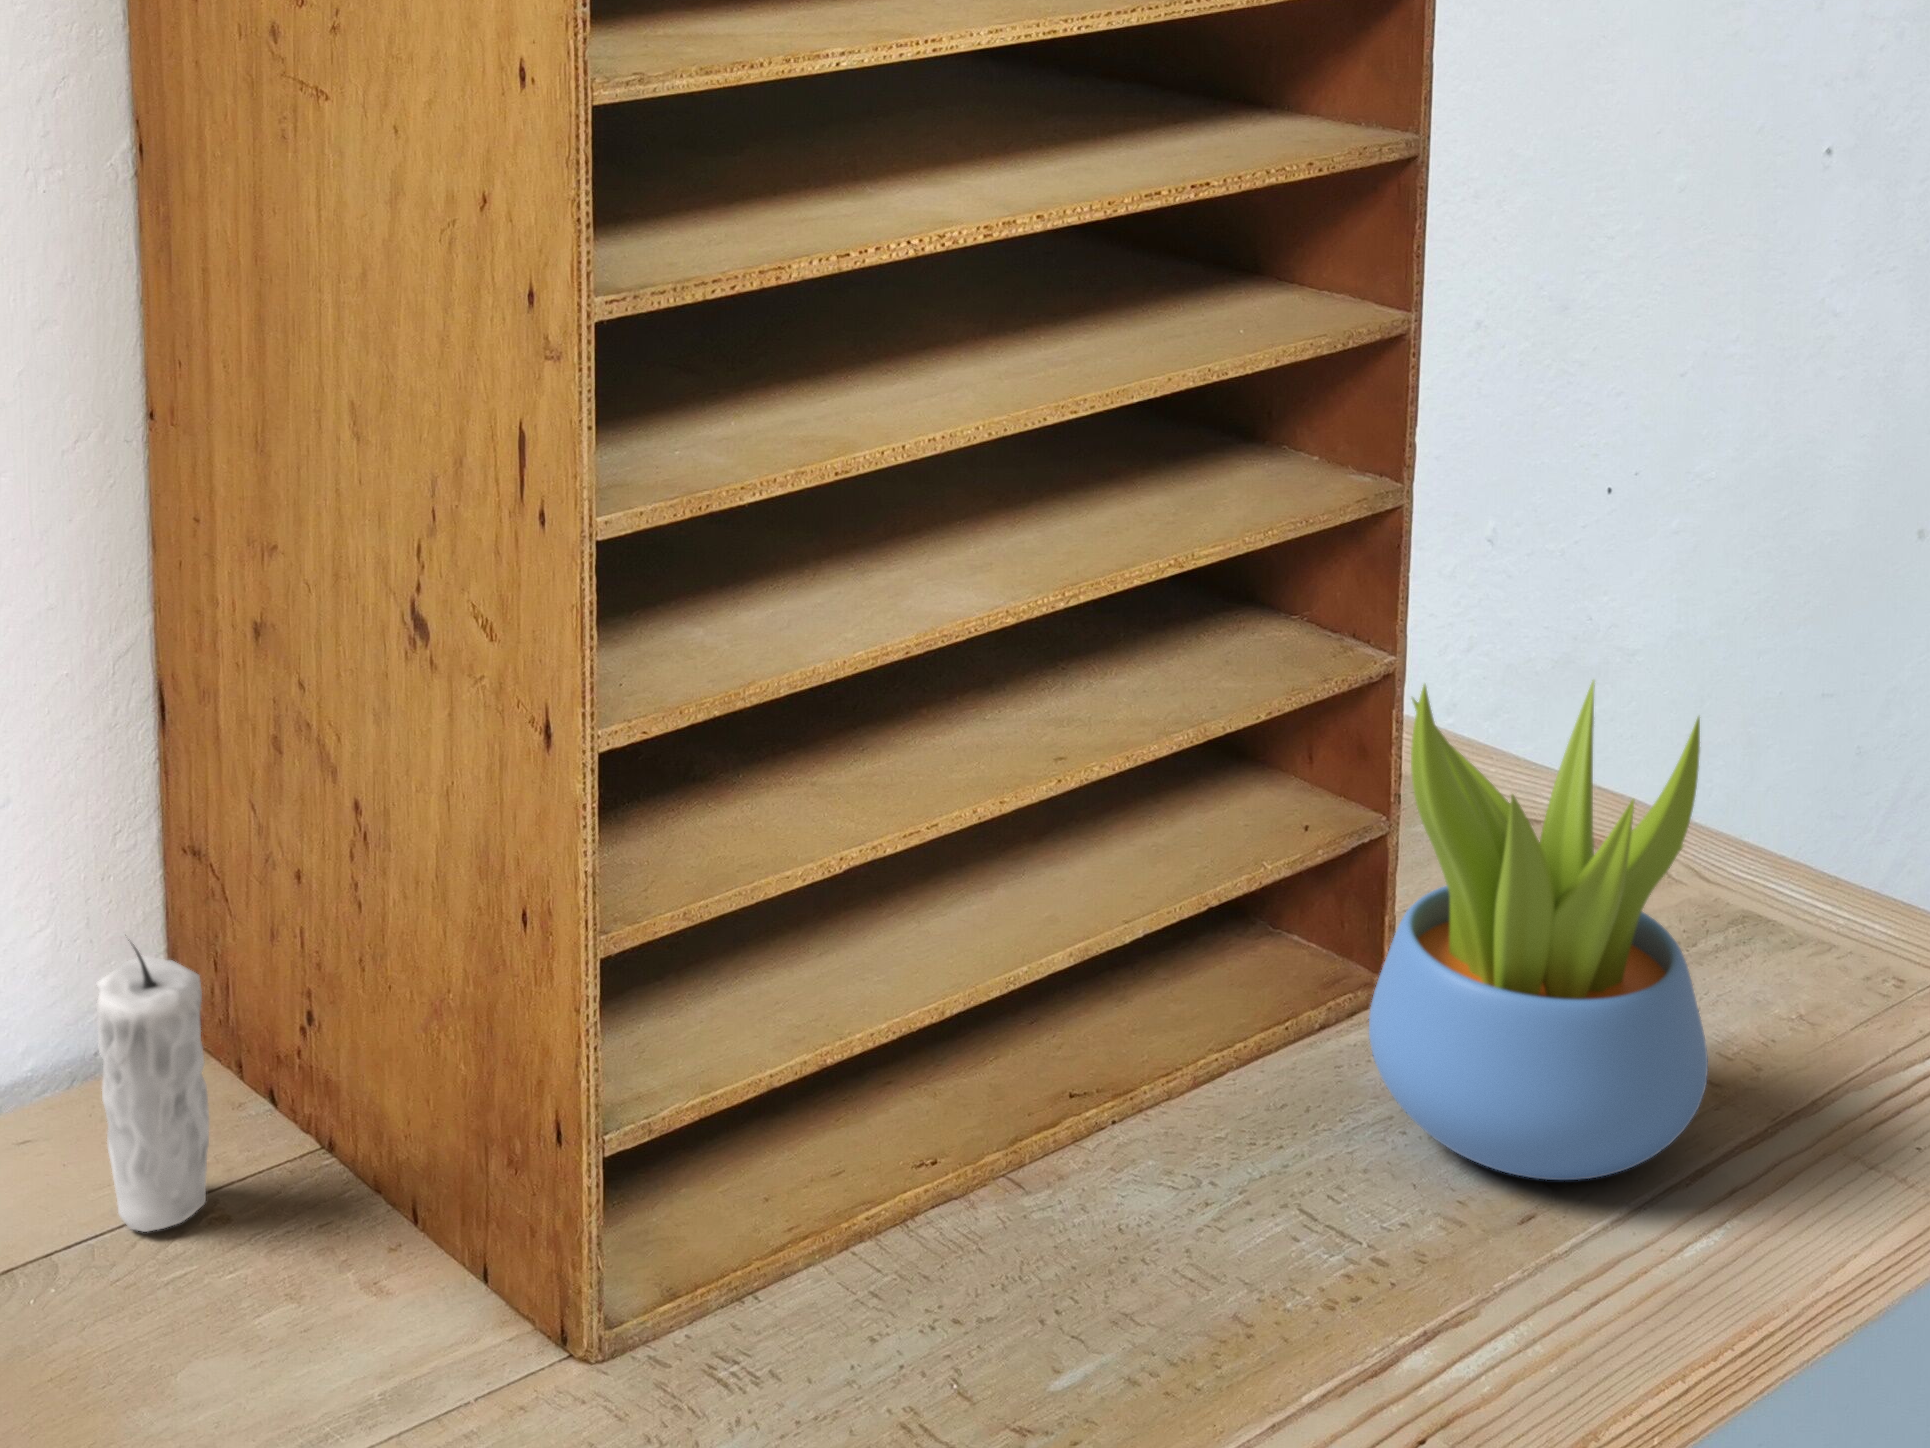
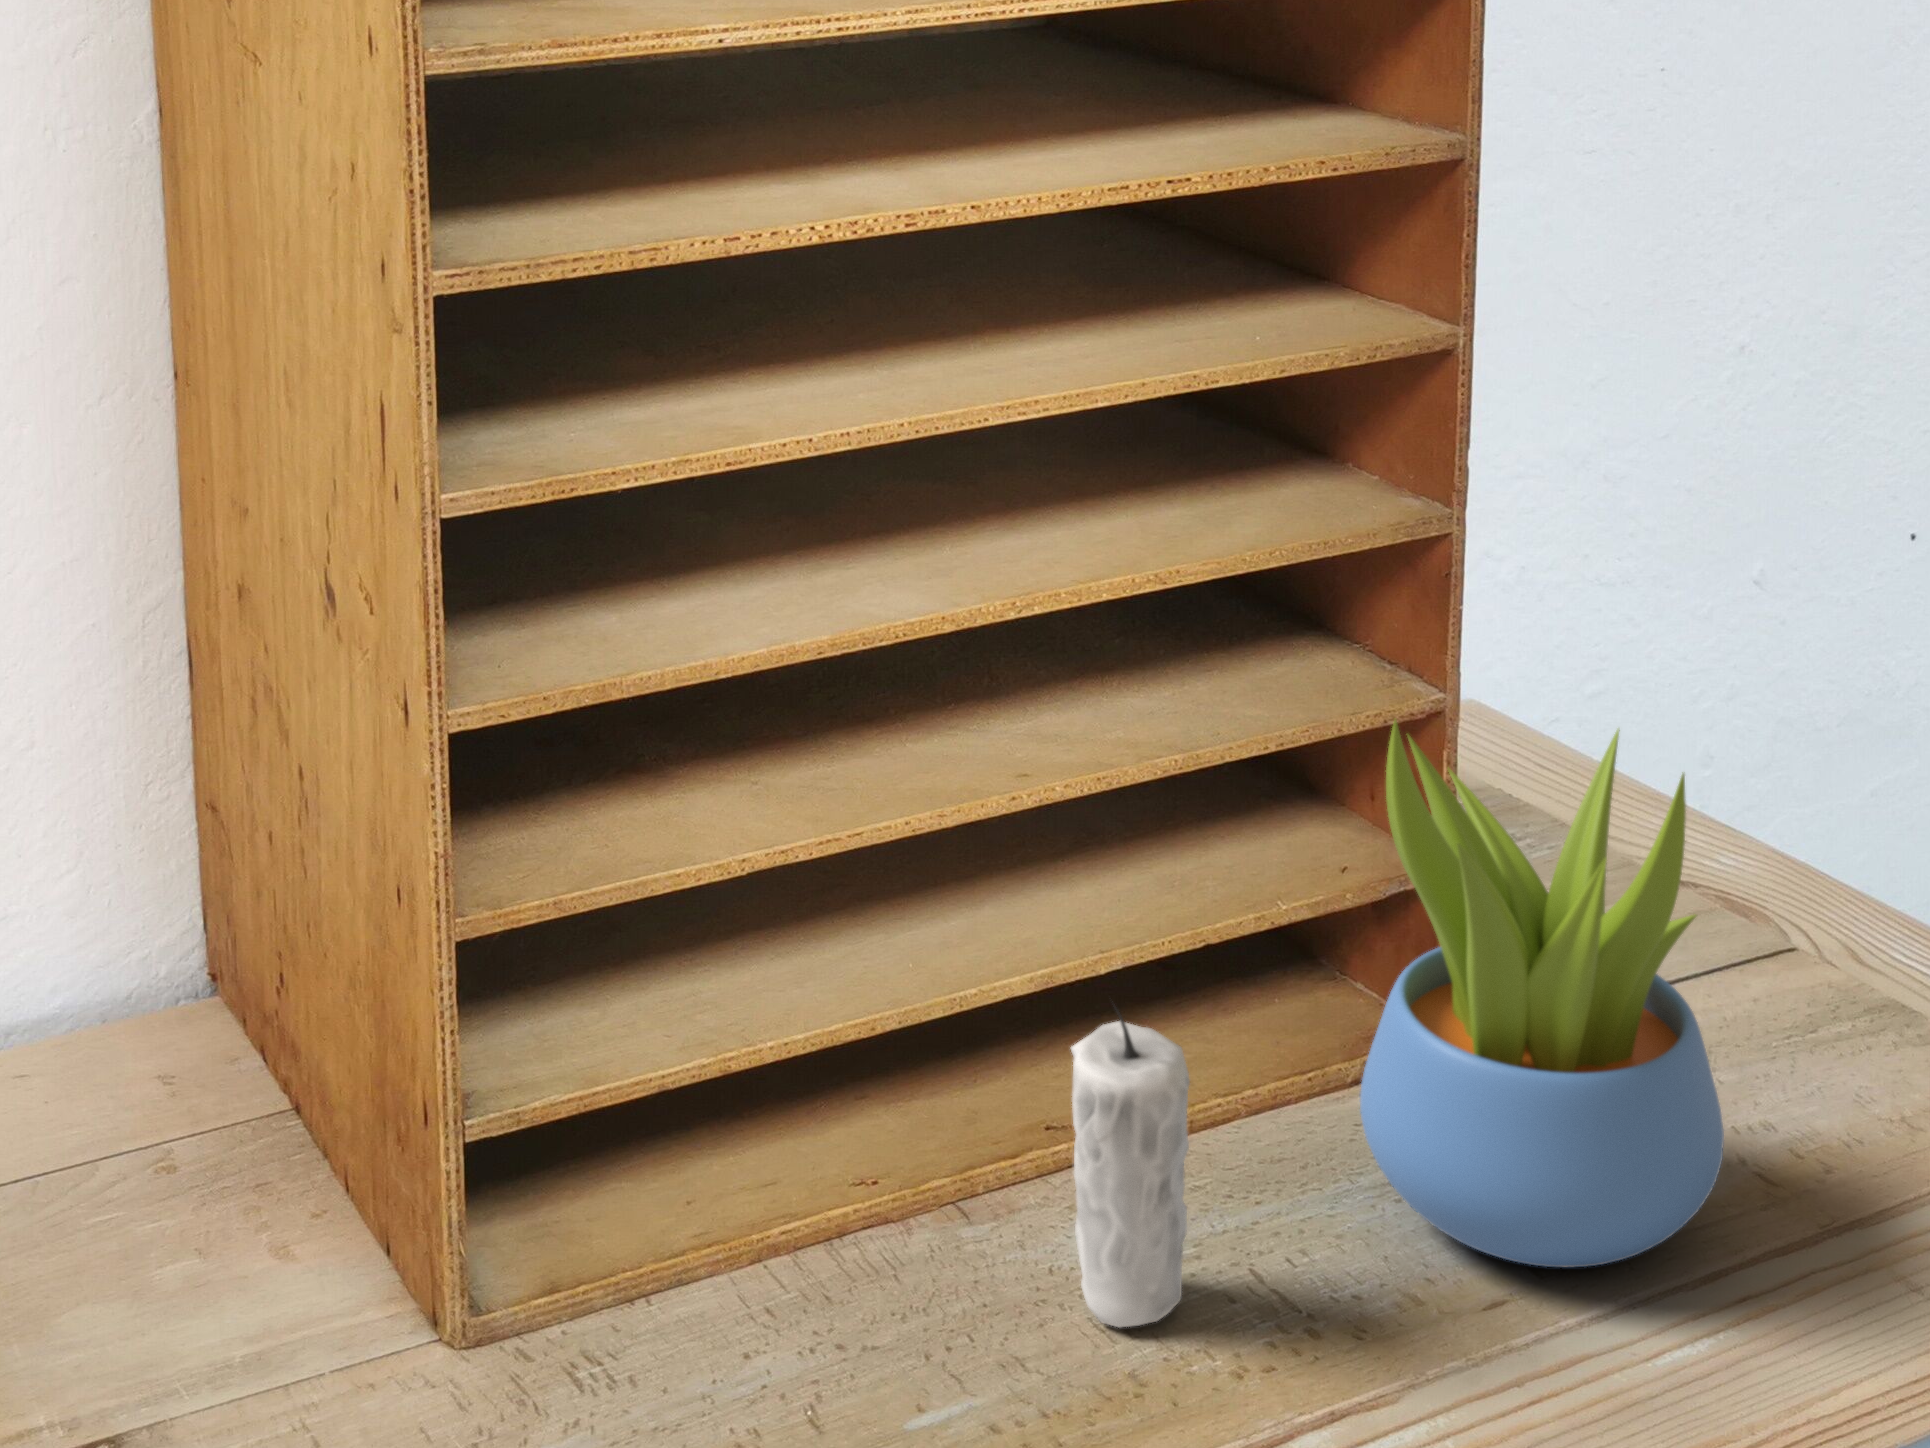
candle: present [96,944,209,1232] -> present [1071,1009,1190,1327]

